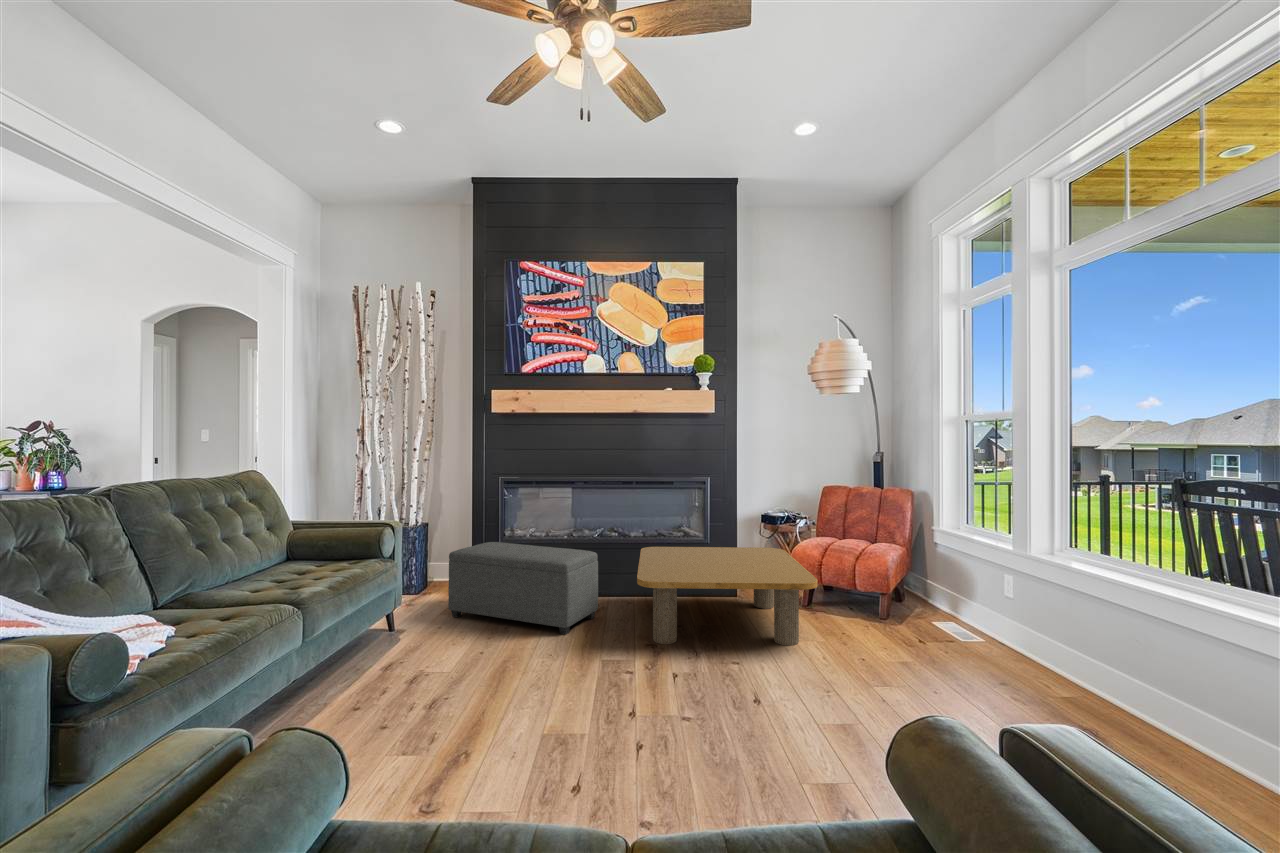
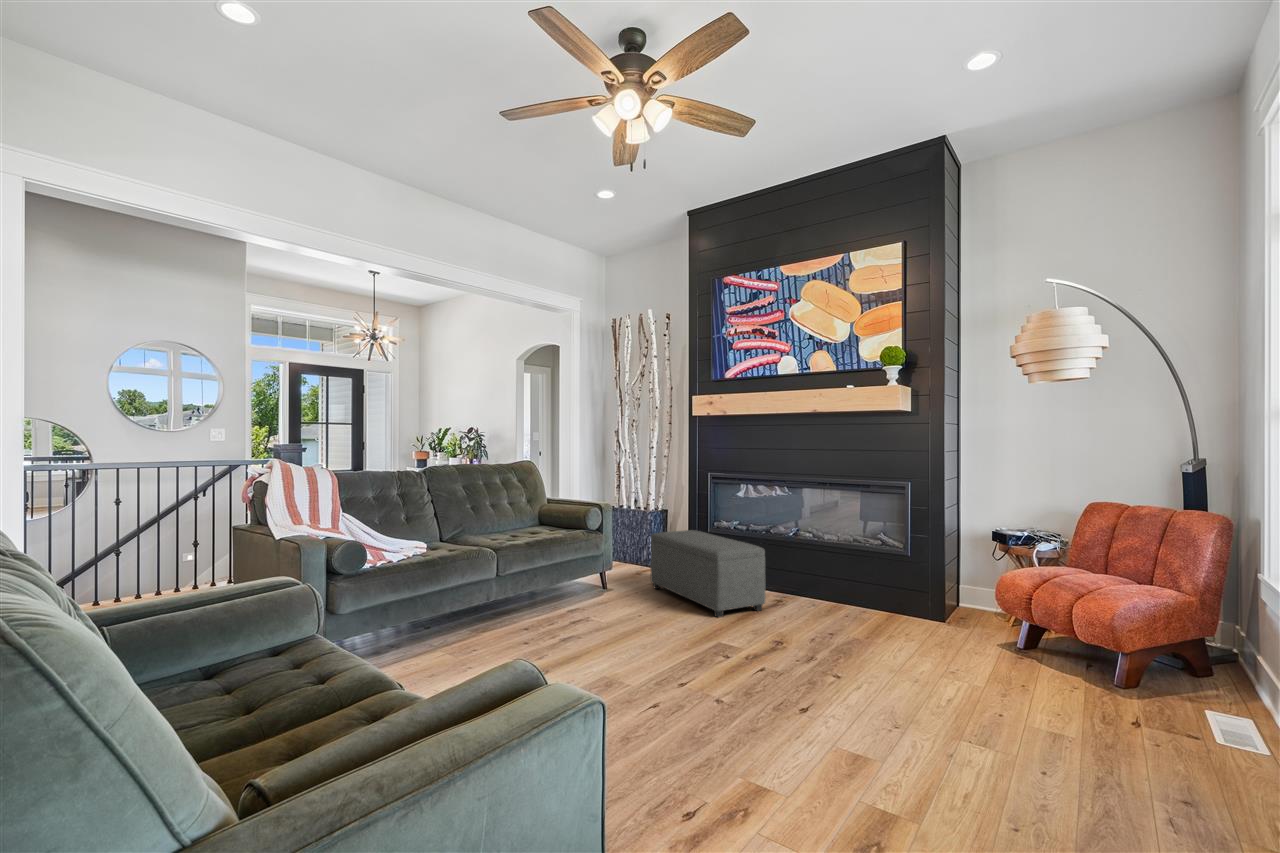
coffee table: present [637,547,817,645] -> none [766,552,993,677]

